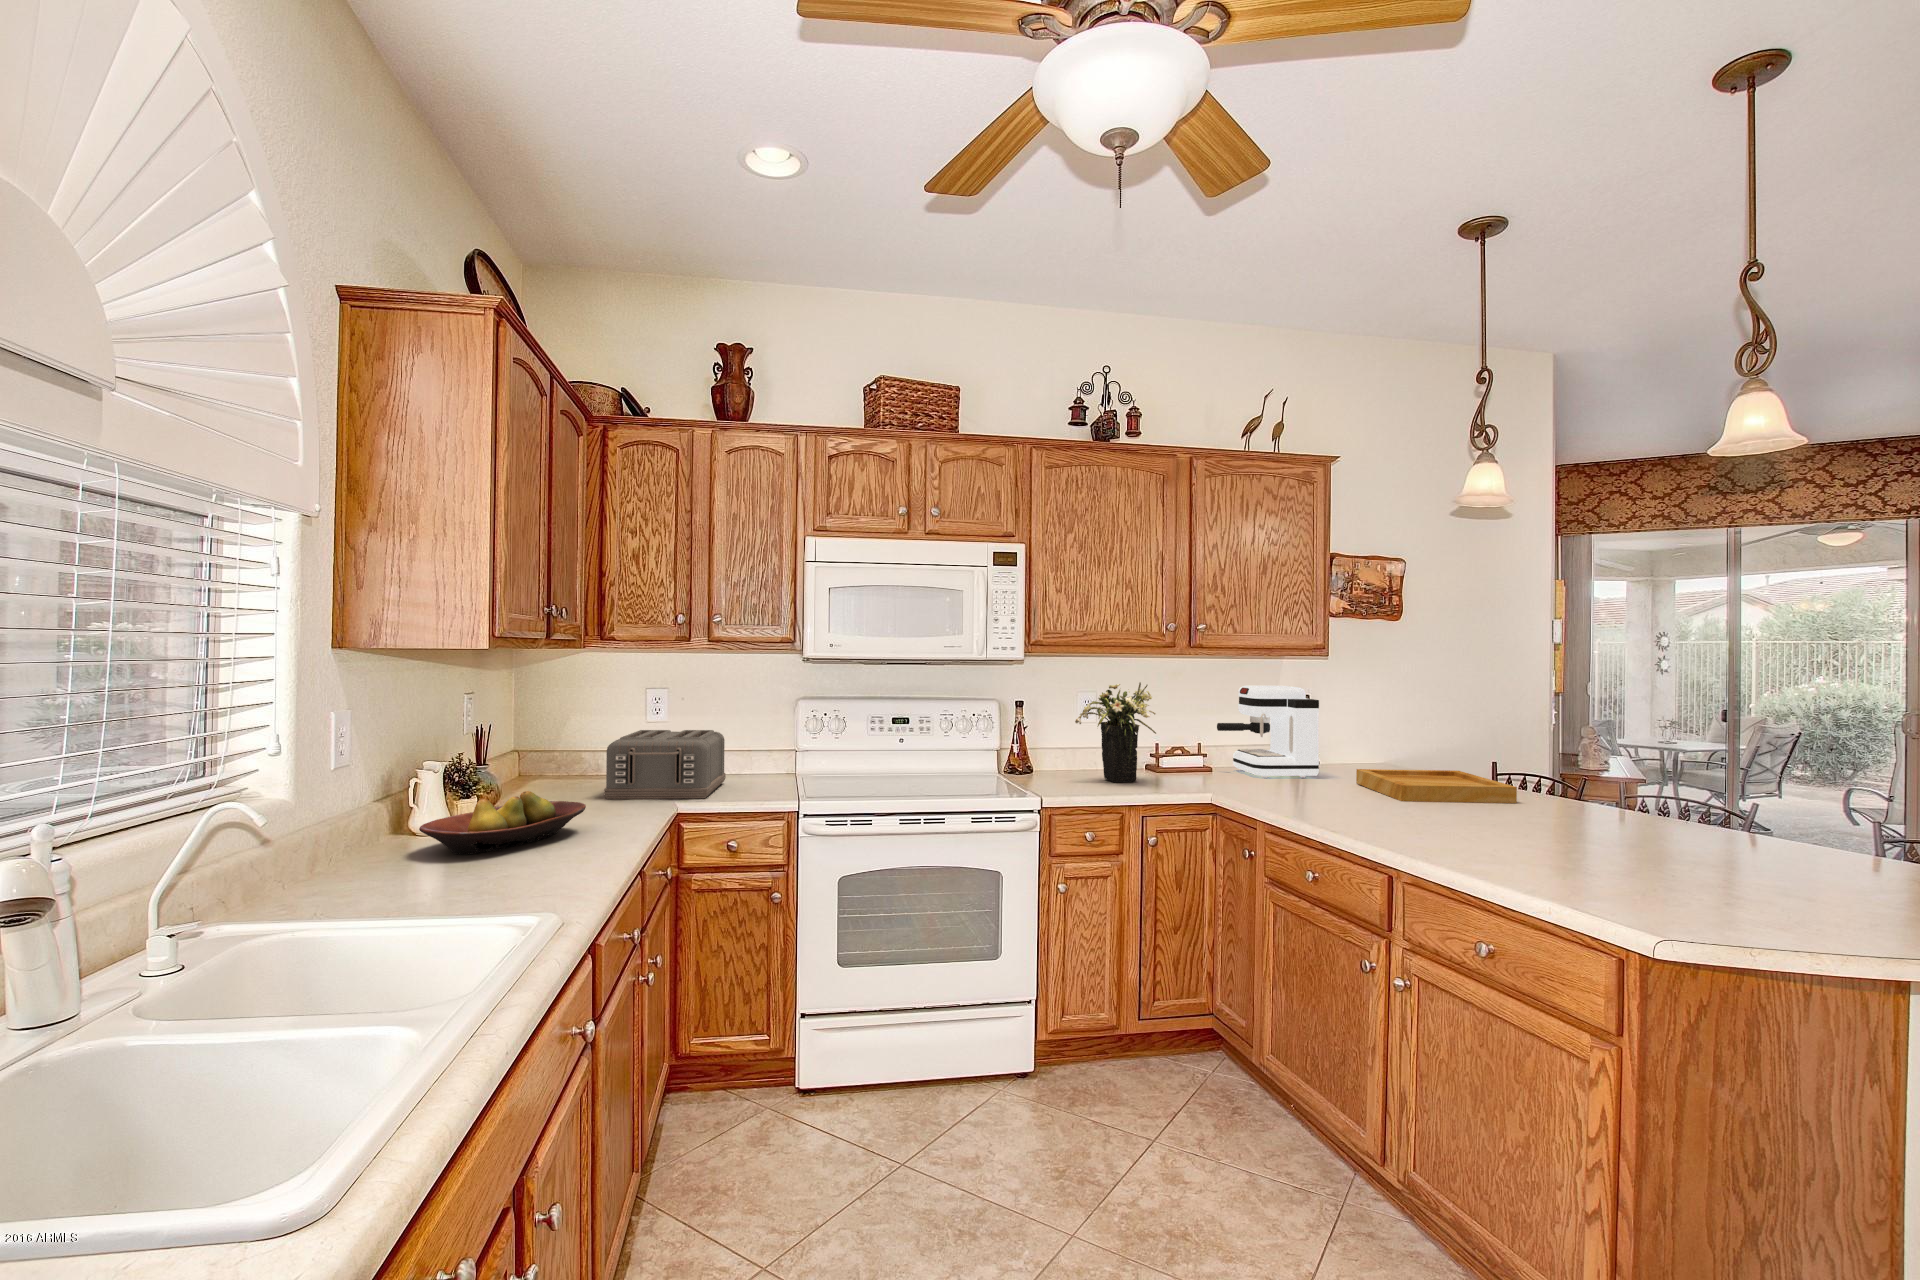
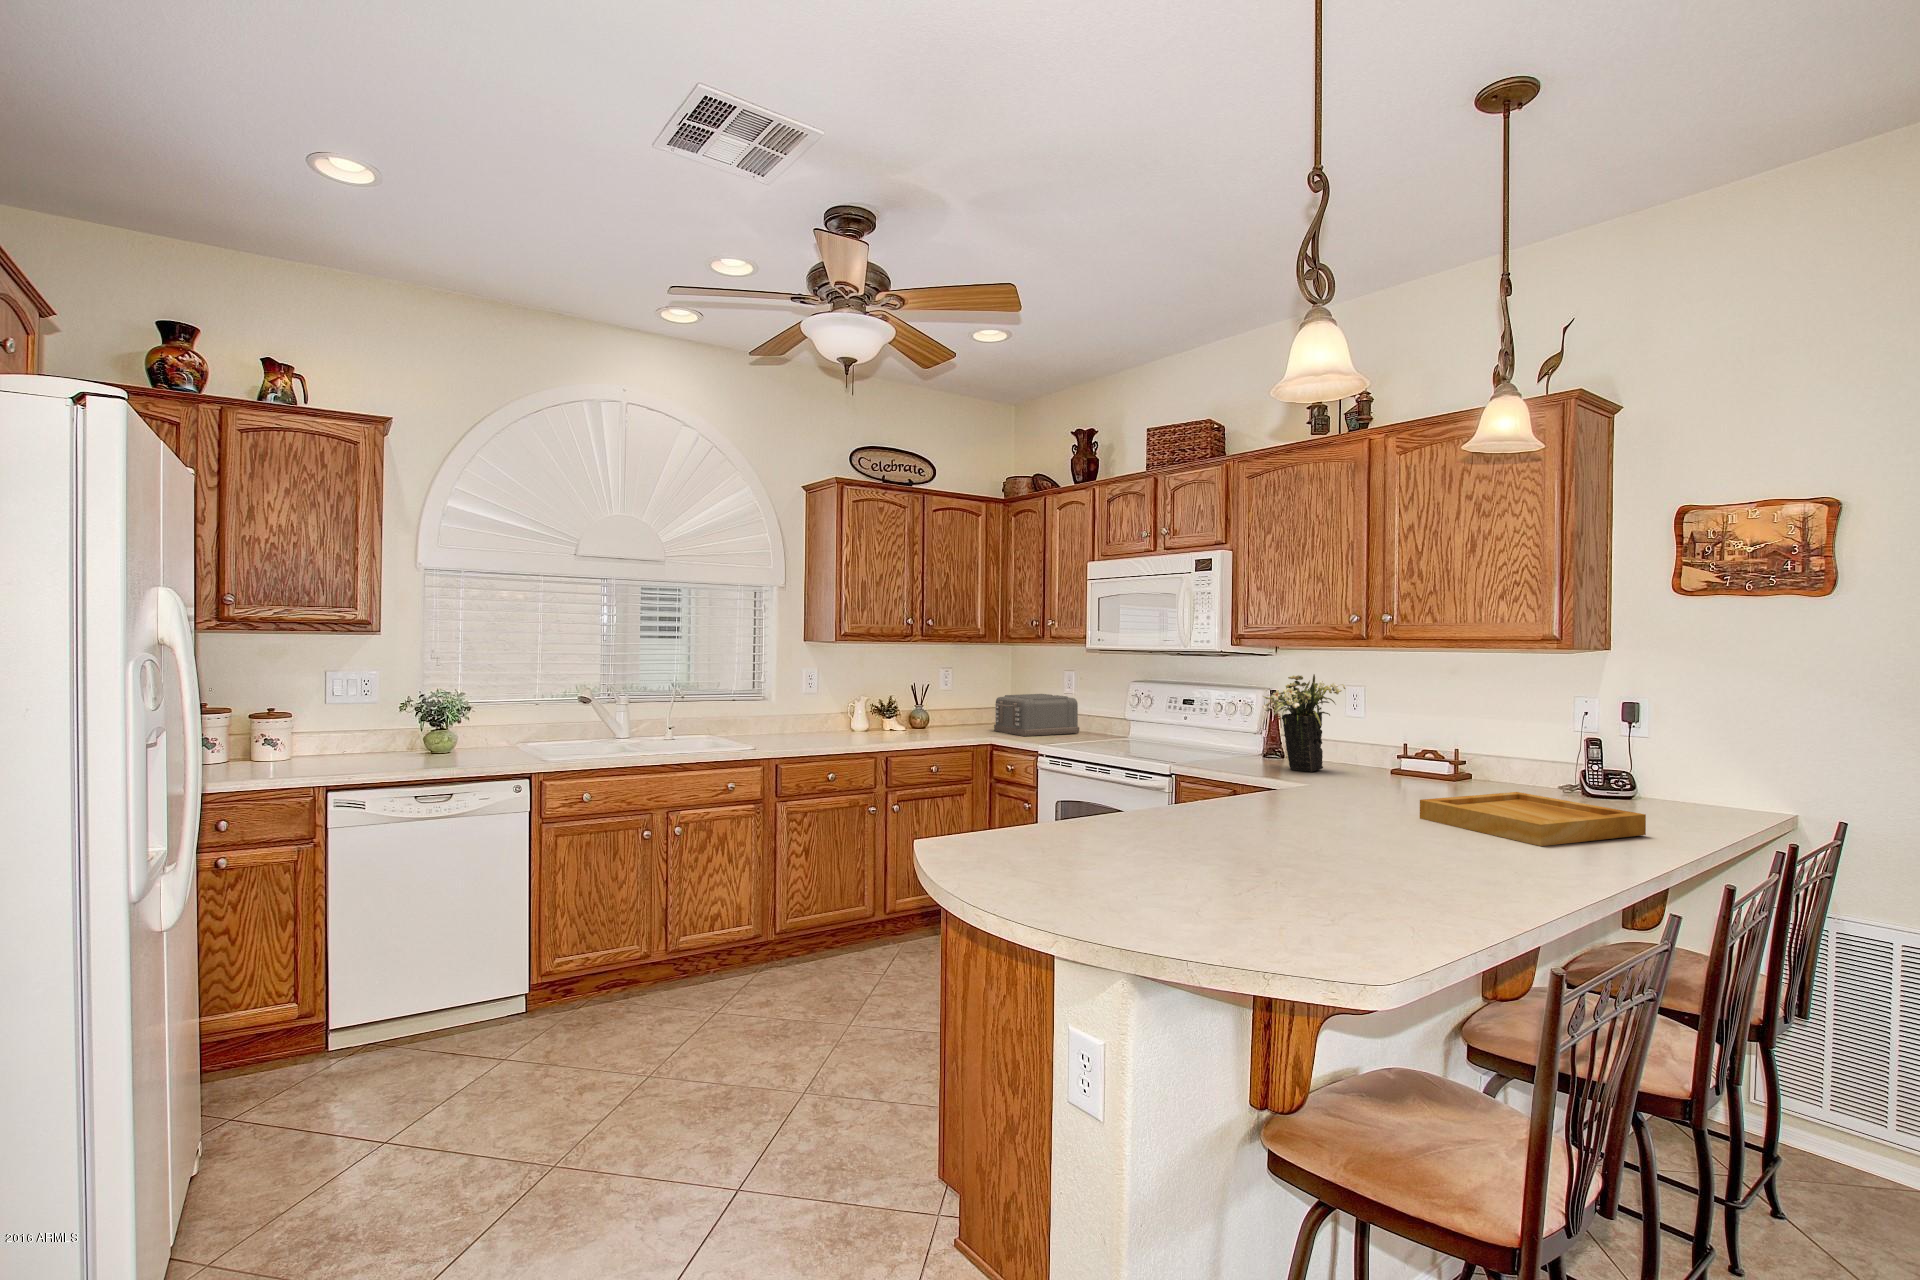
coffee maker: present [1217,686,1319,778] -> none [1450,686,1562,800]
fruit bowl: present [419,791,586,855] -> none [840,712,922,736]

